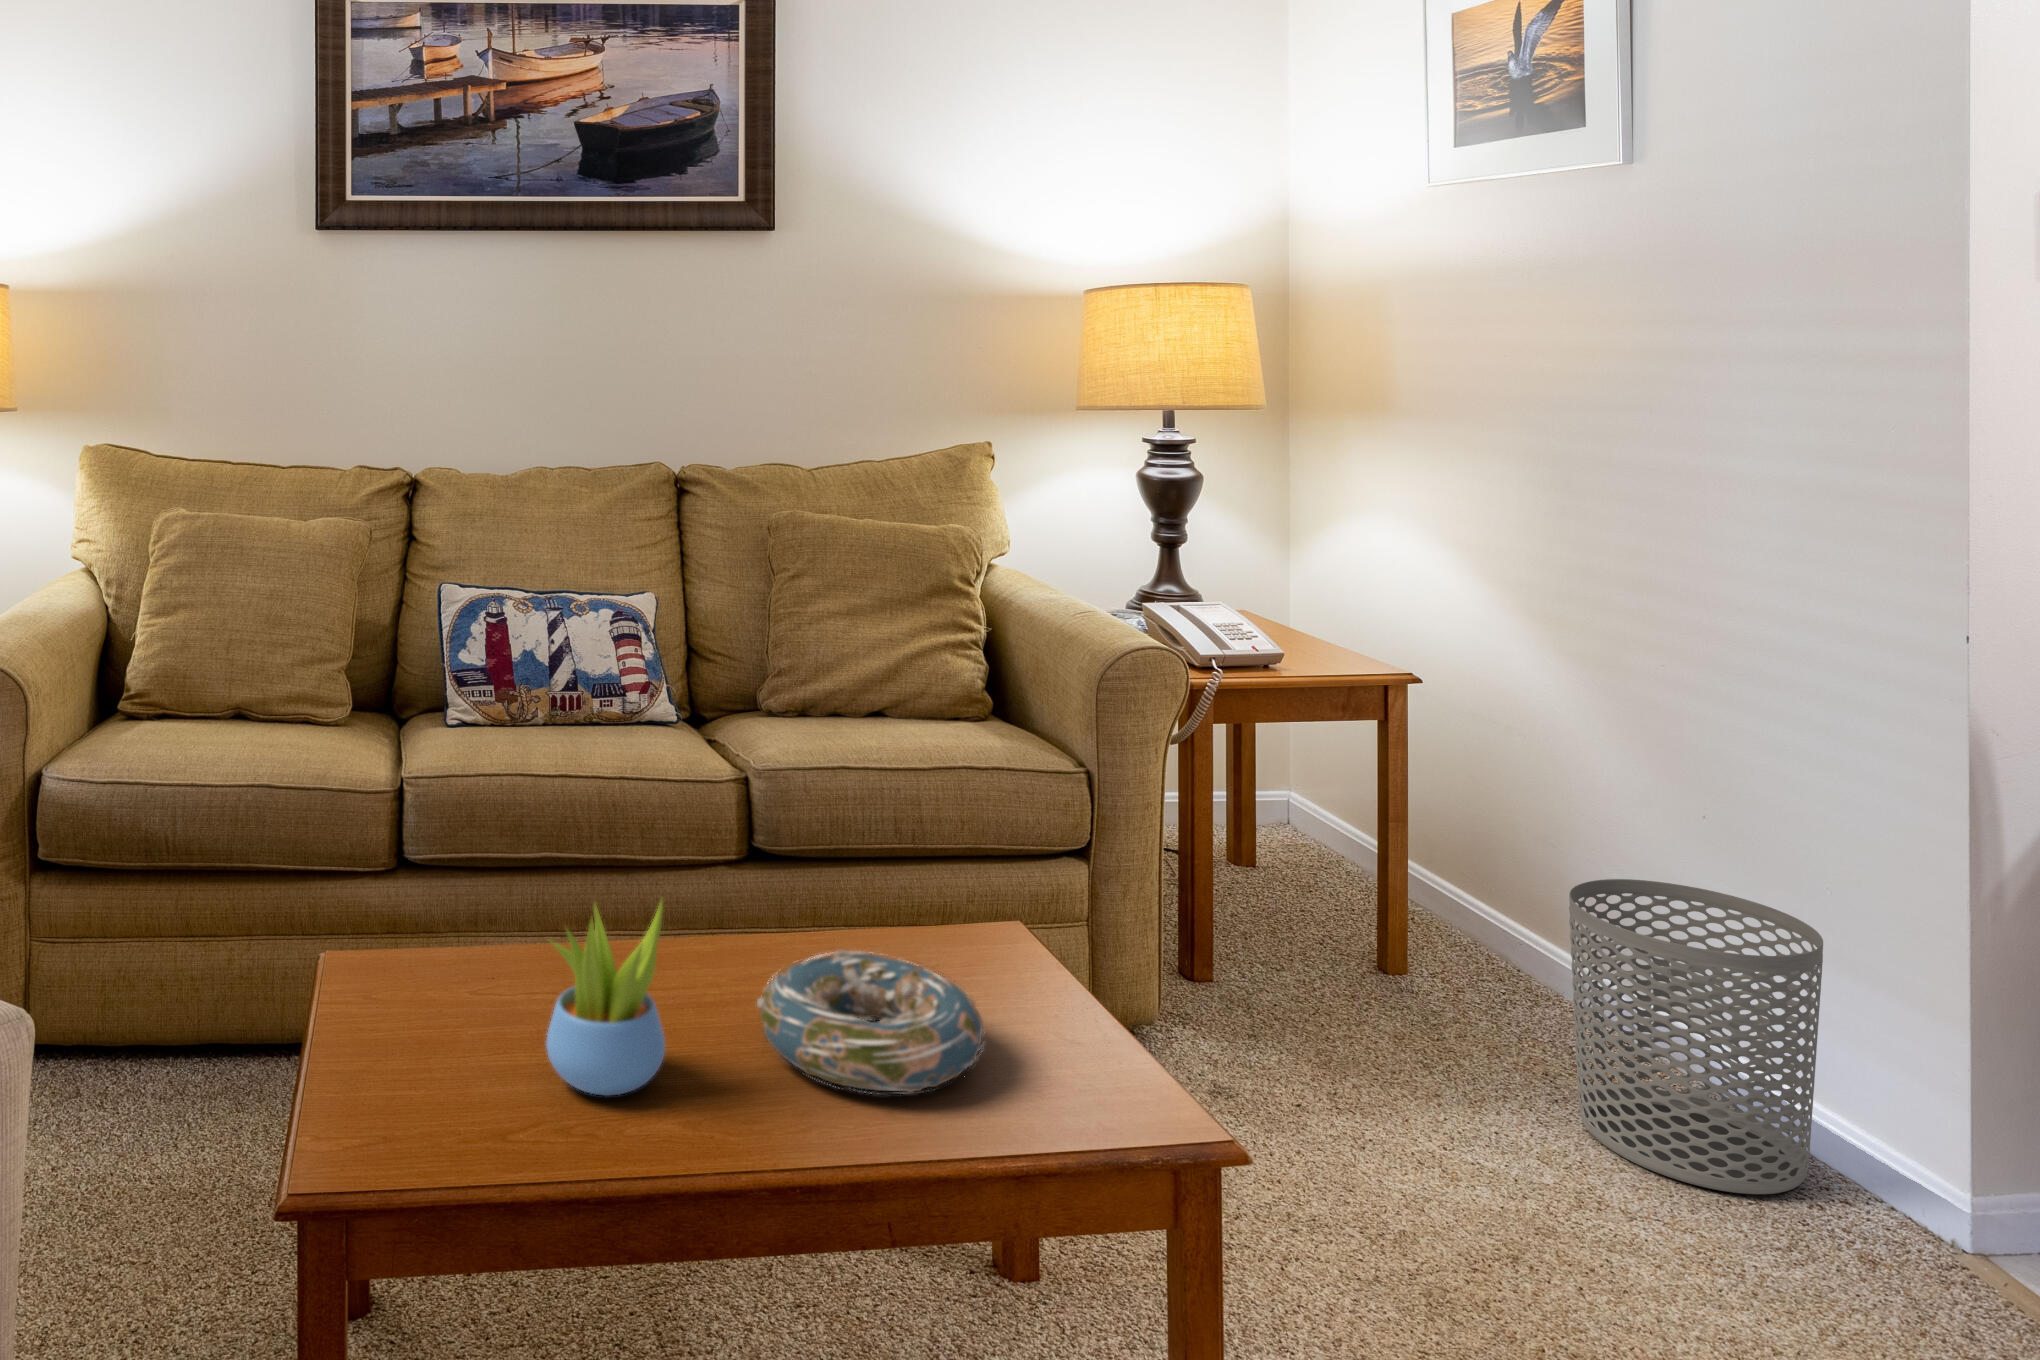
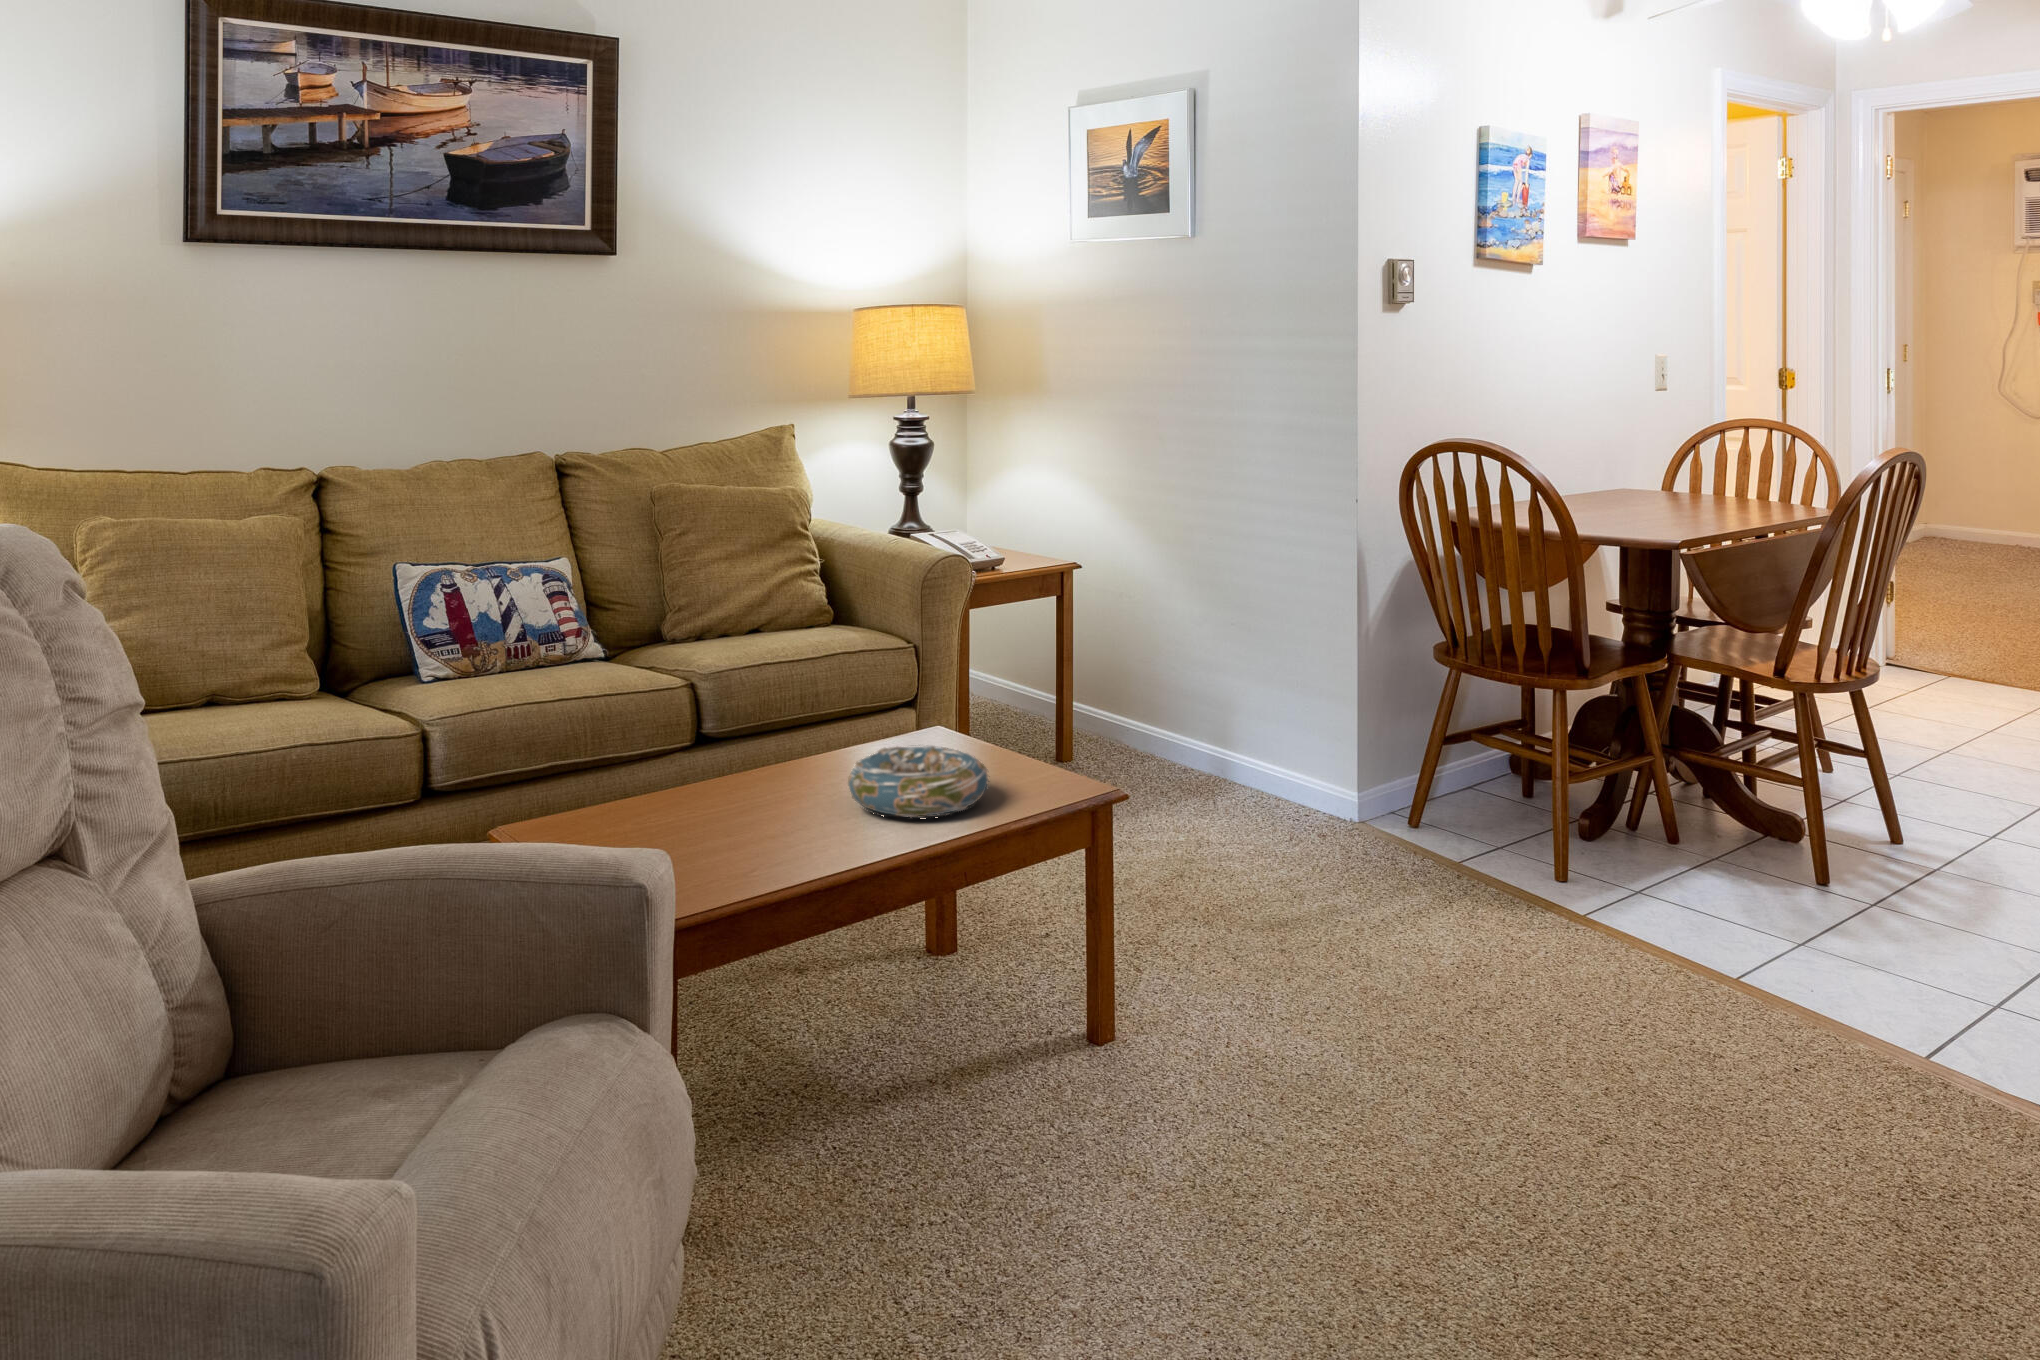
waste bin: present [1569,879,1823,1194] -> none [1185,662,1302,823]
succulent plant: present [546,902,665,1096] -> none [737,718,819,855]

